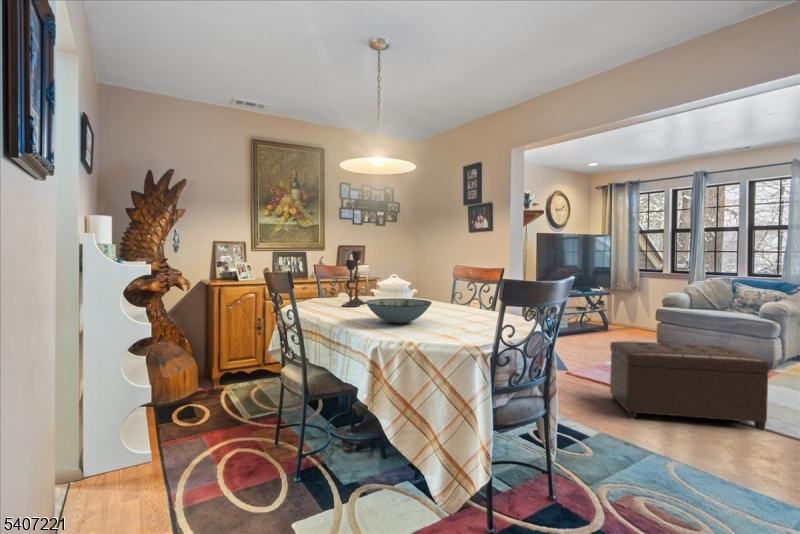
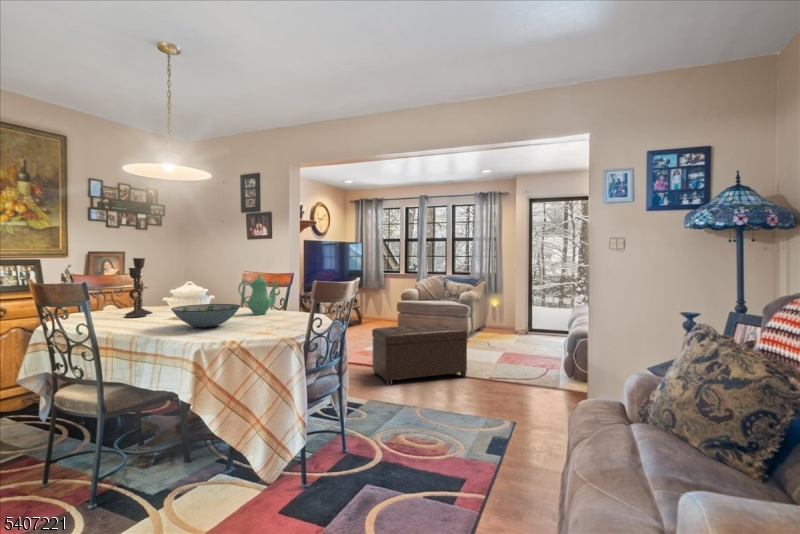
teapot: none [439,269,482,314] -> present [238,275,277,315]

